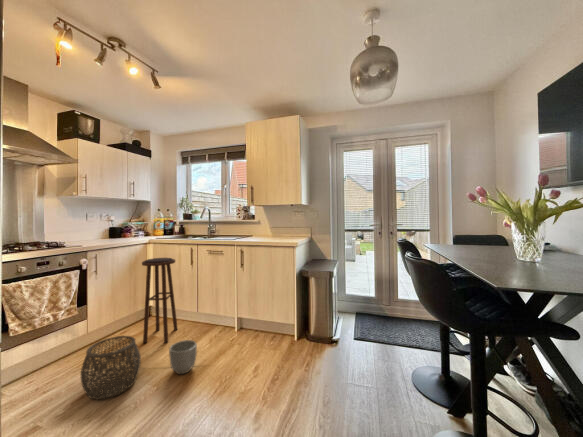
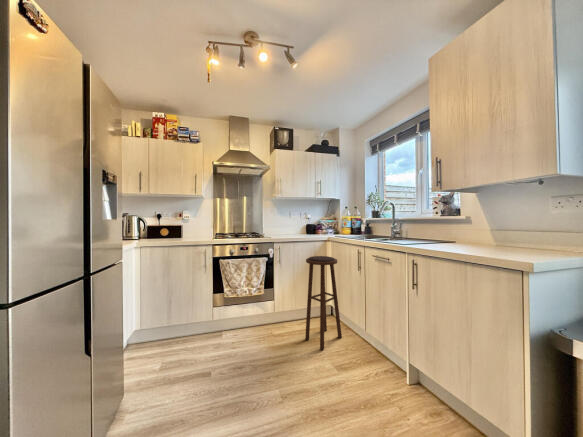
woven basket: present [81,336,141,400] -> none [233,325,282,388]
planter: present [169,340,197,374] -> none [299,359,330,405]

